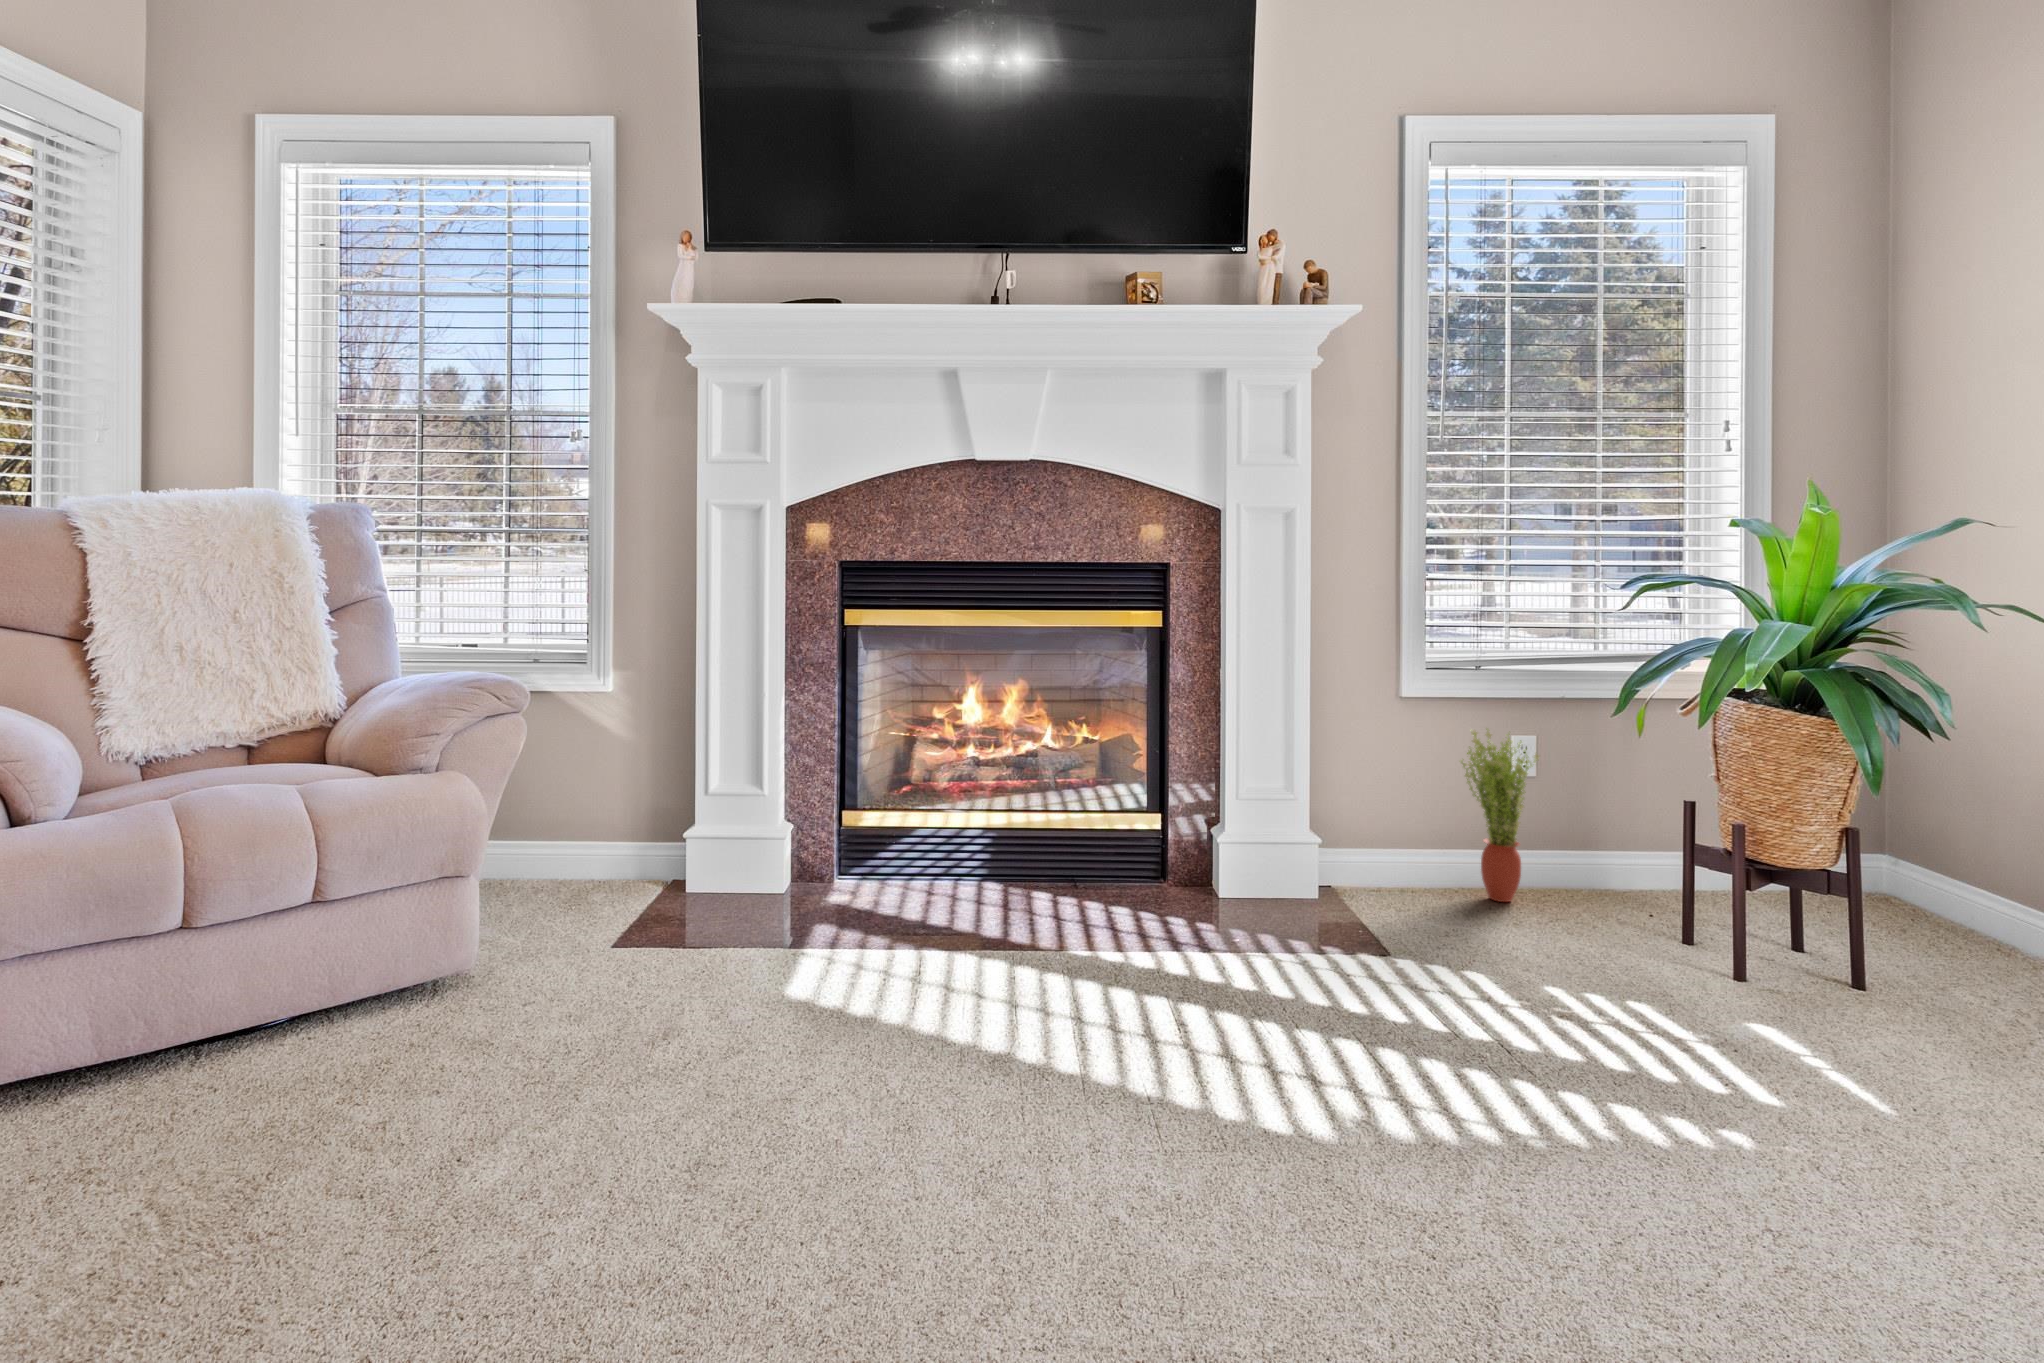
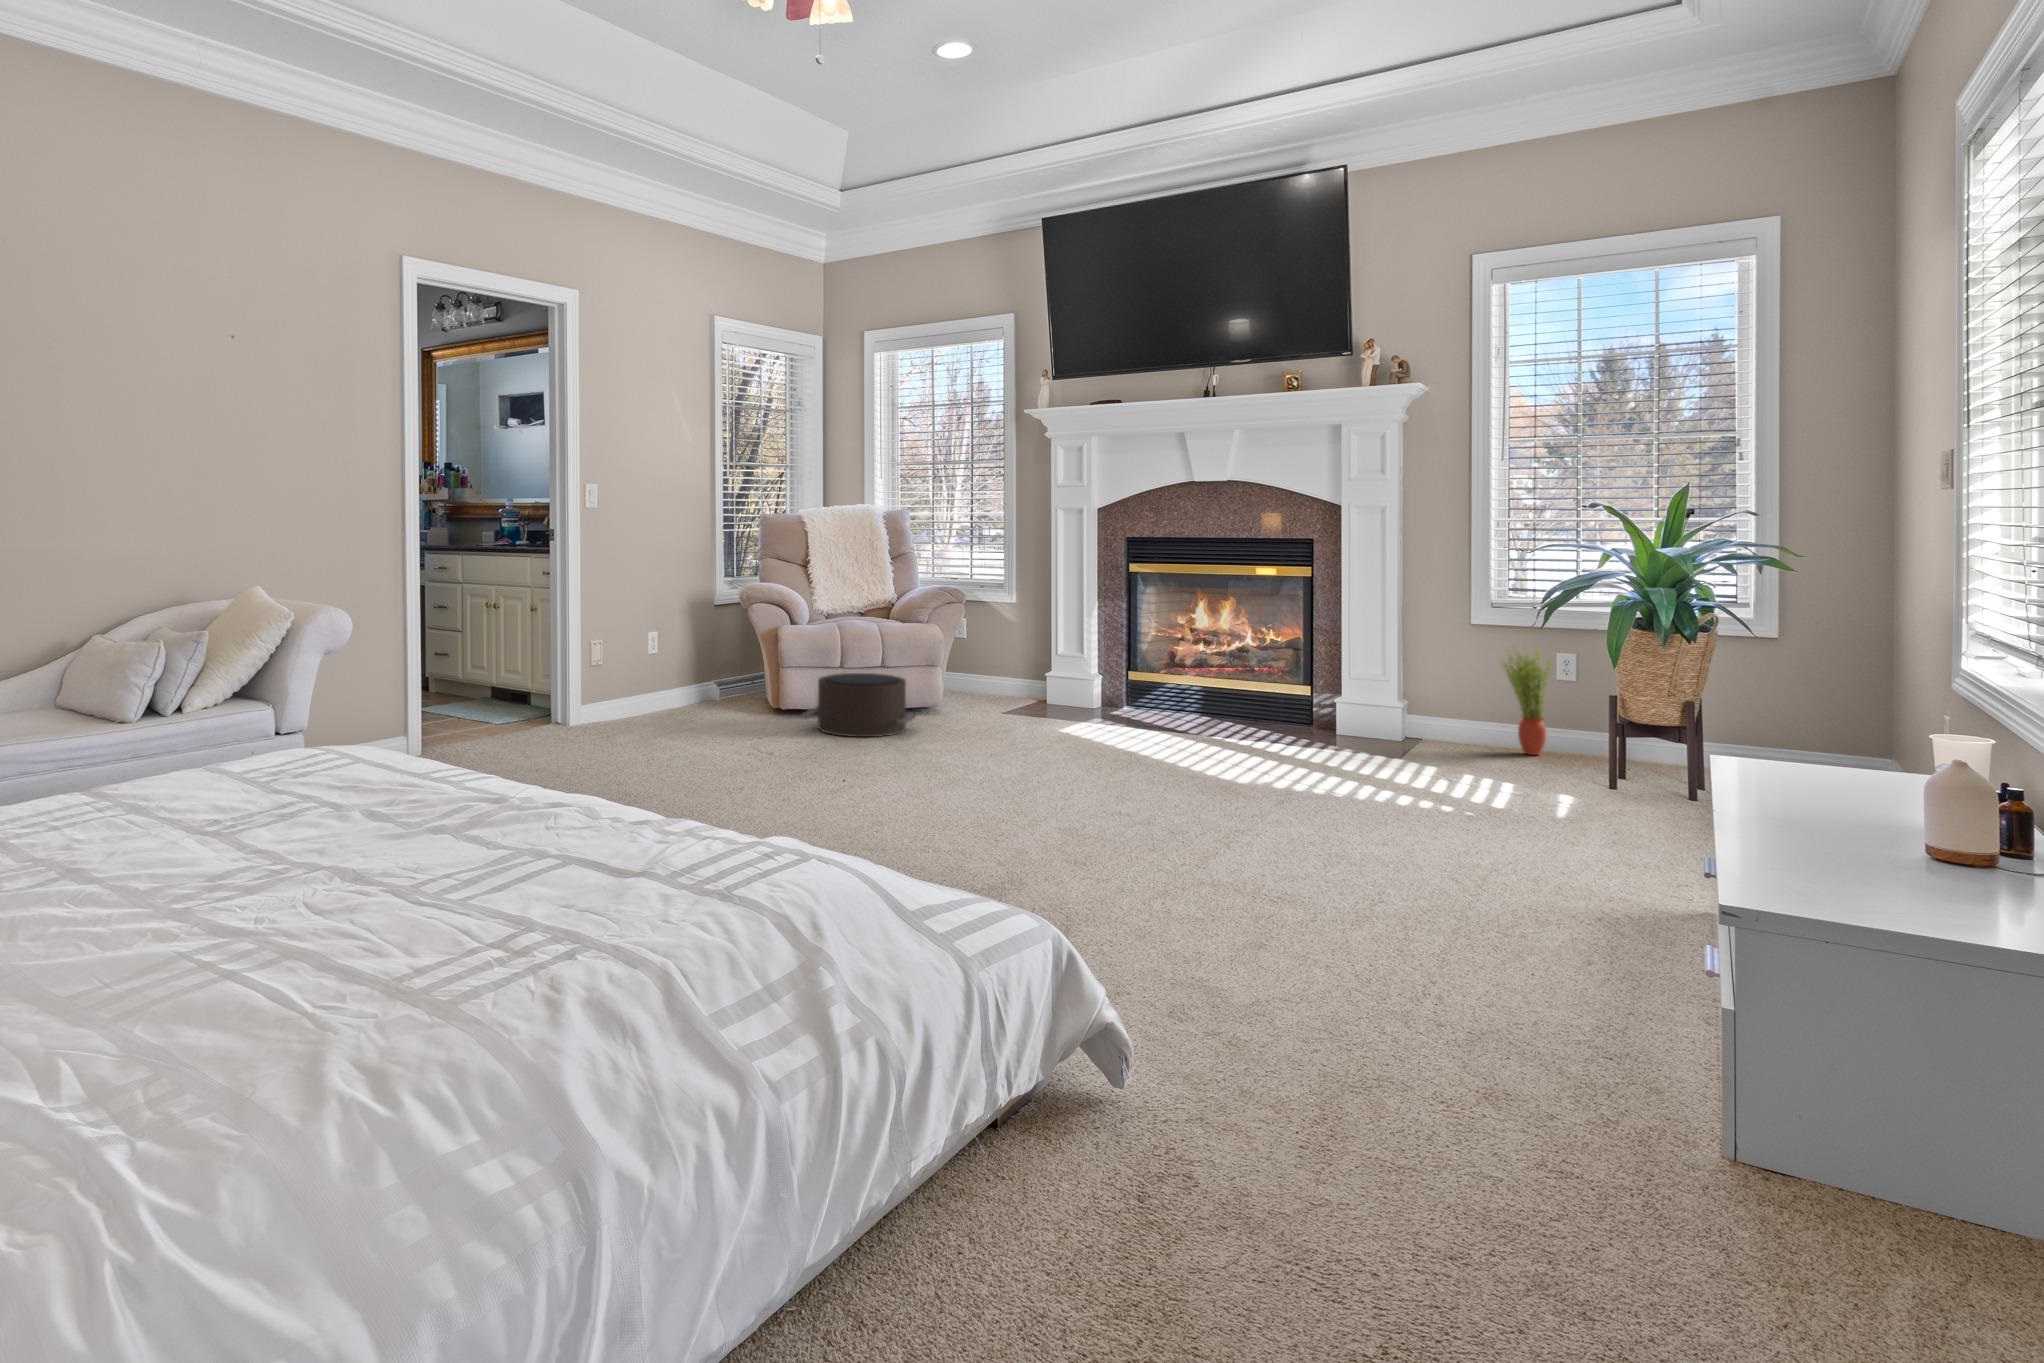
pouf: none [56,923,441,1166] -> present [802,673,916,737]

